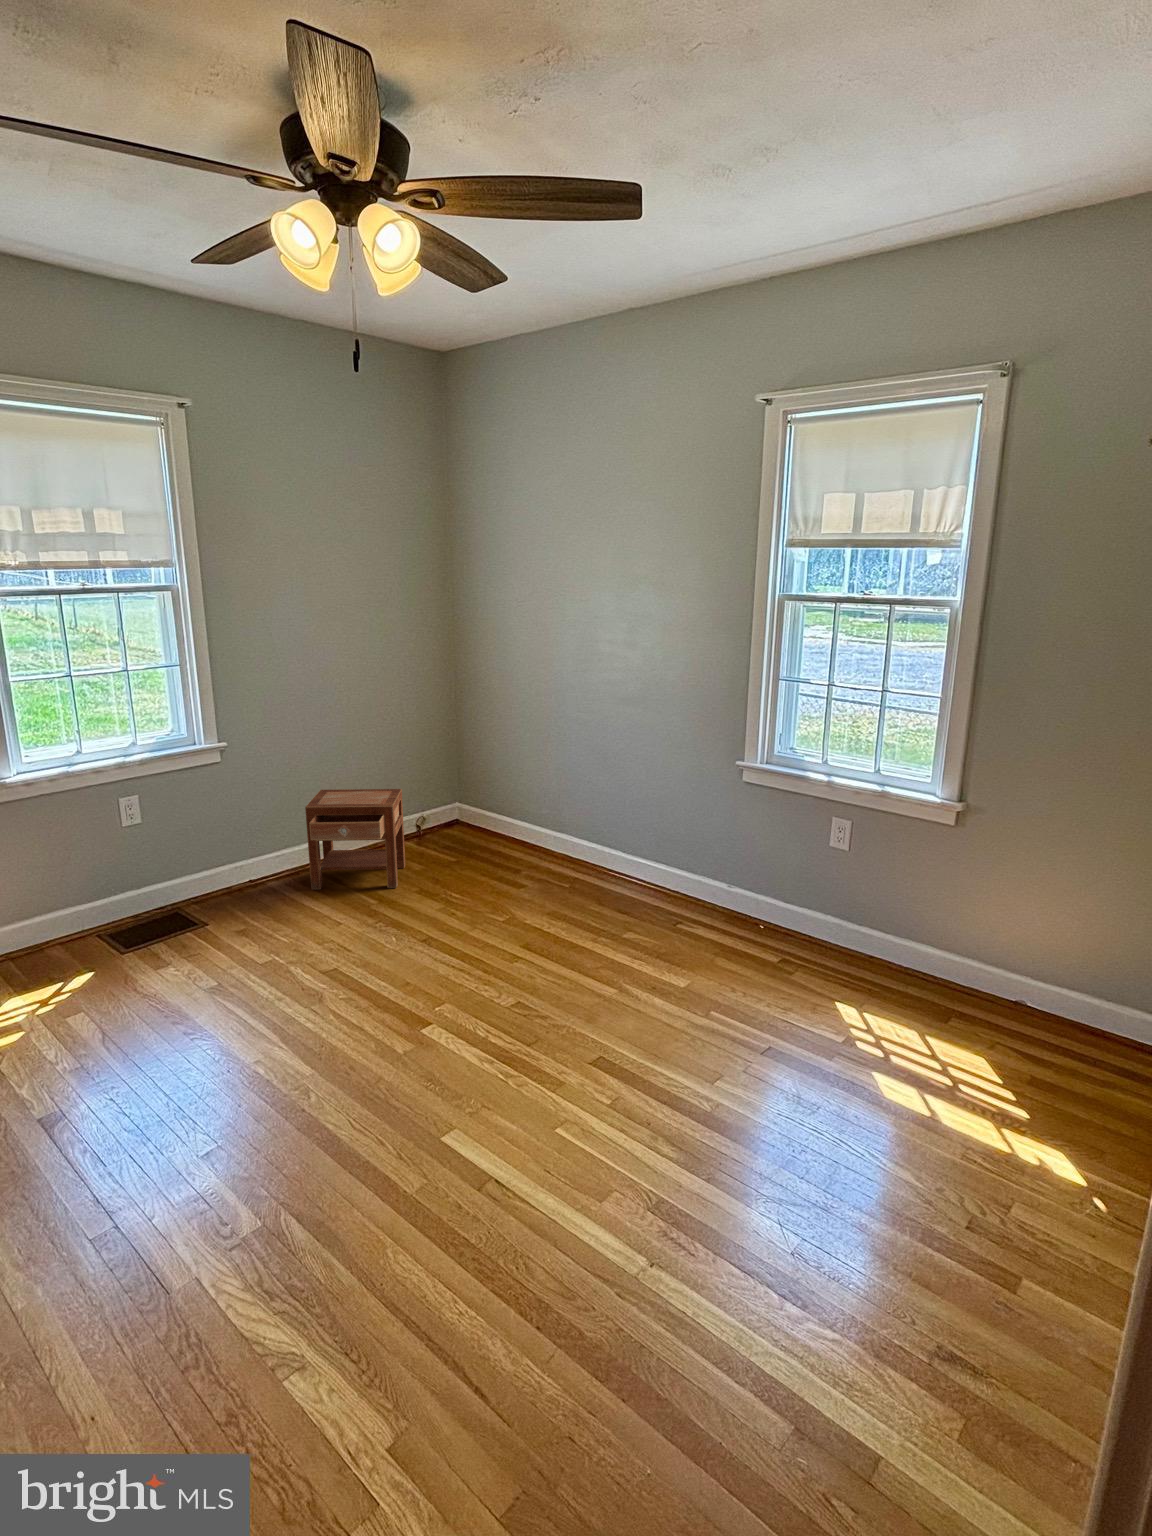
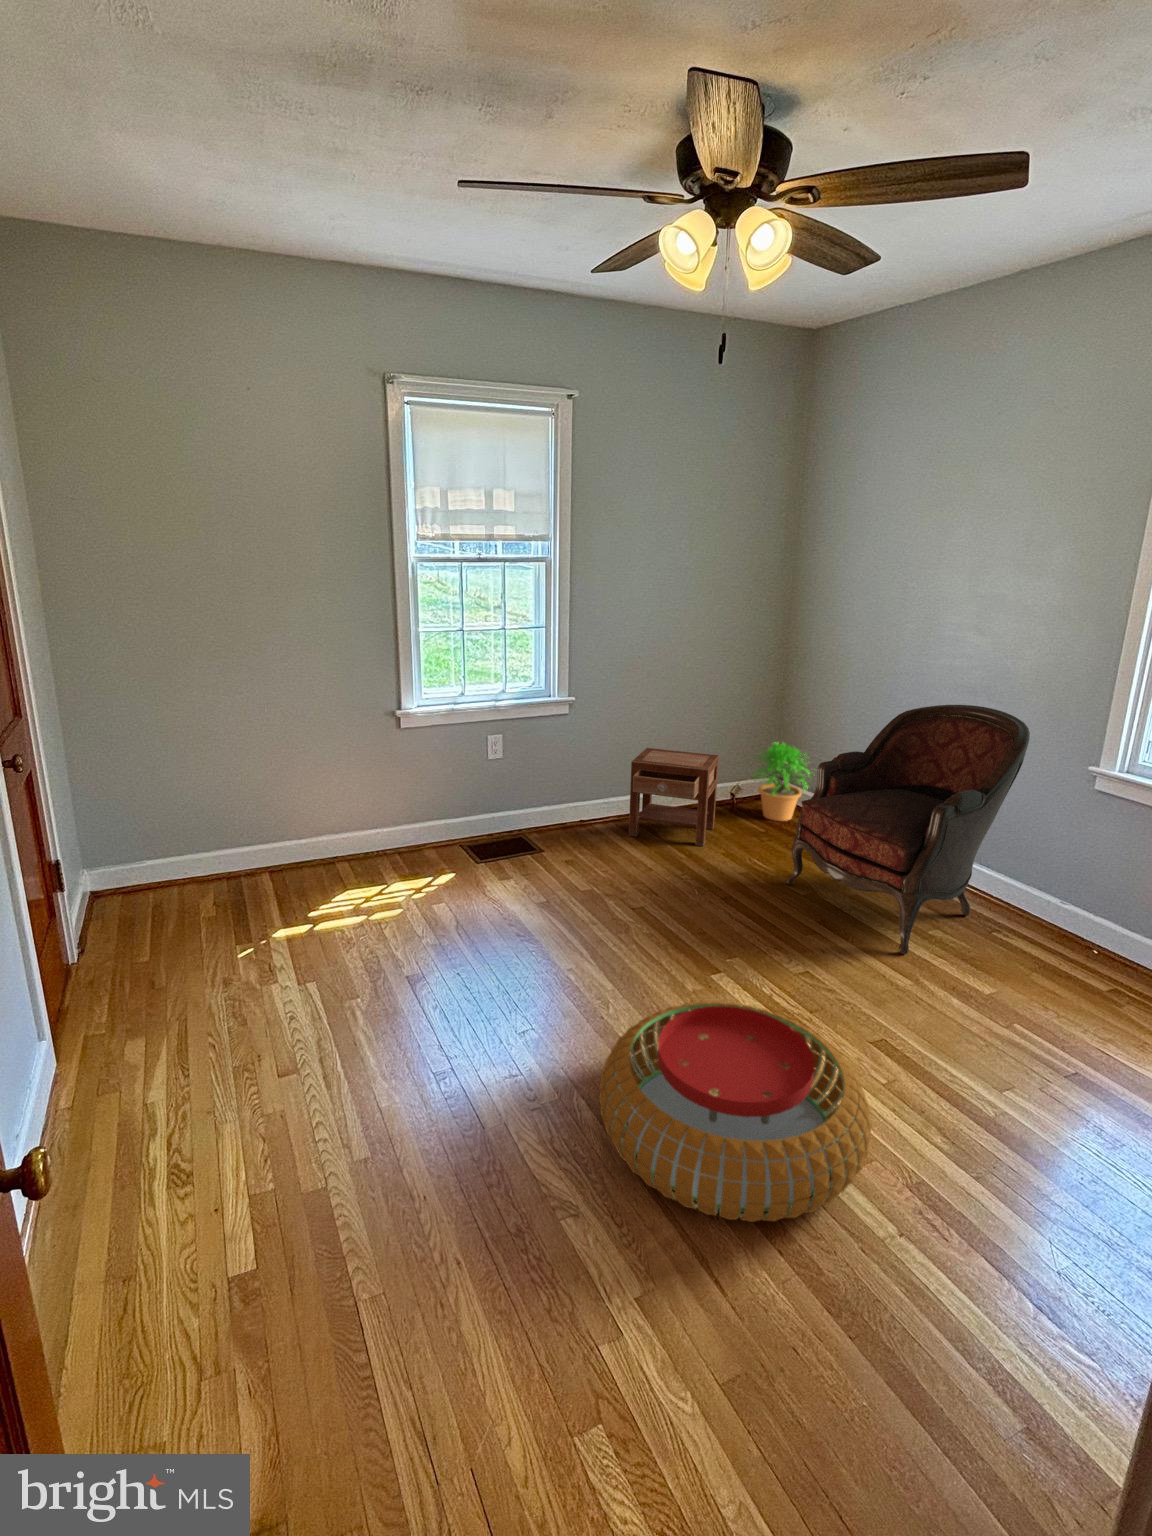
armchair: none [487,716,689,965] -> present [786,705,1030,954]
potted plant: none [436,767,503,849] -> present [754,742,812,821]
pouf: none [312,1058,609,1314] -> present [599,1001,872,1222]

